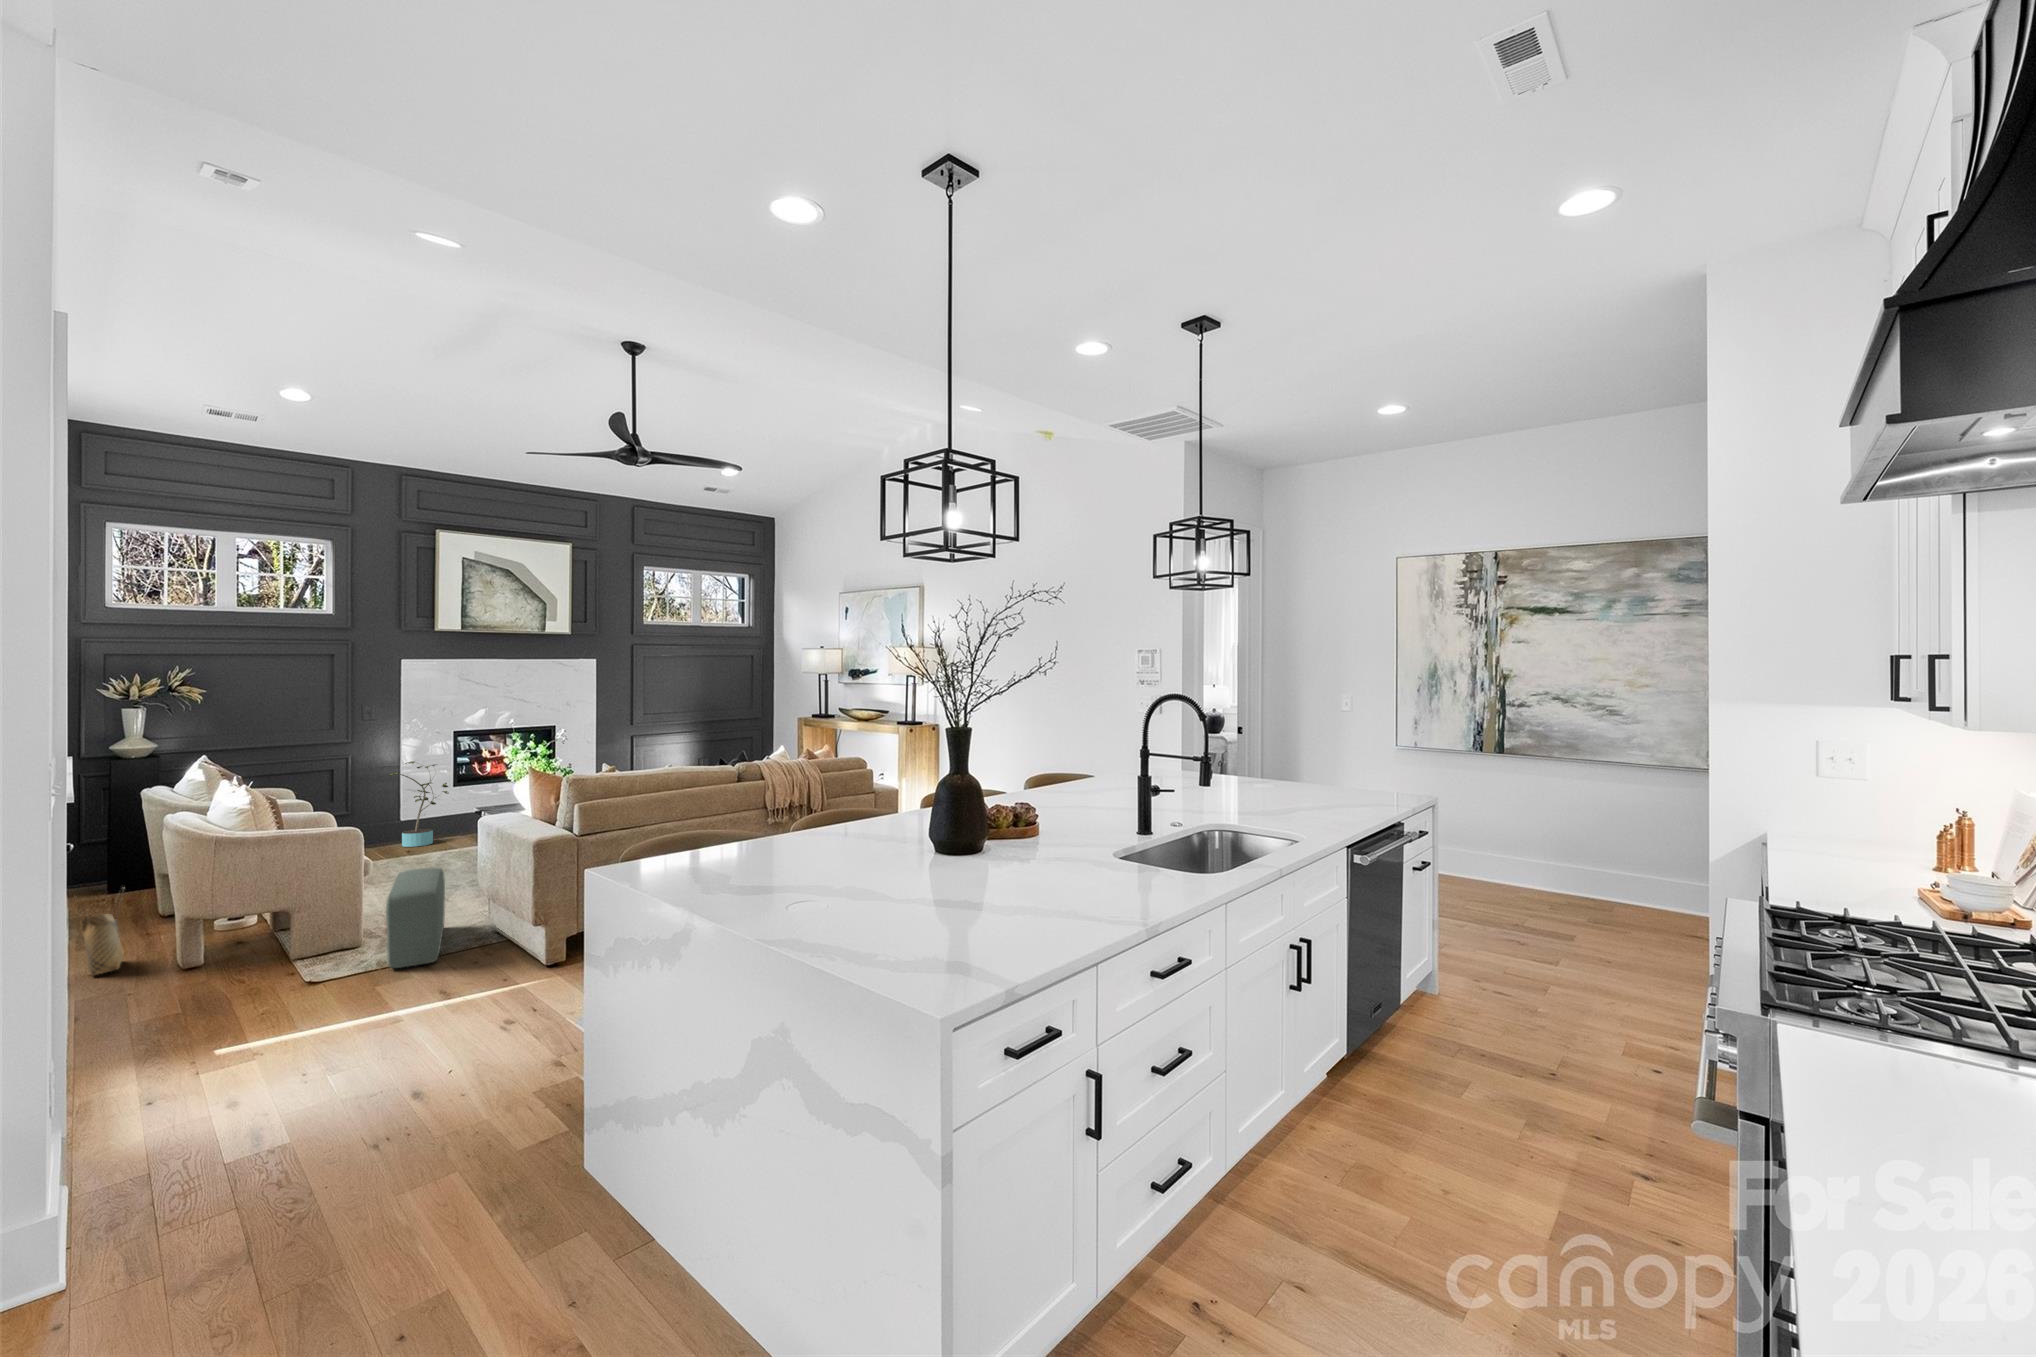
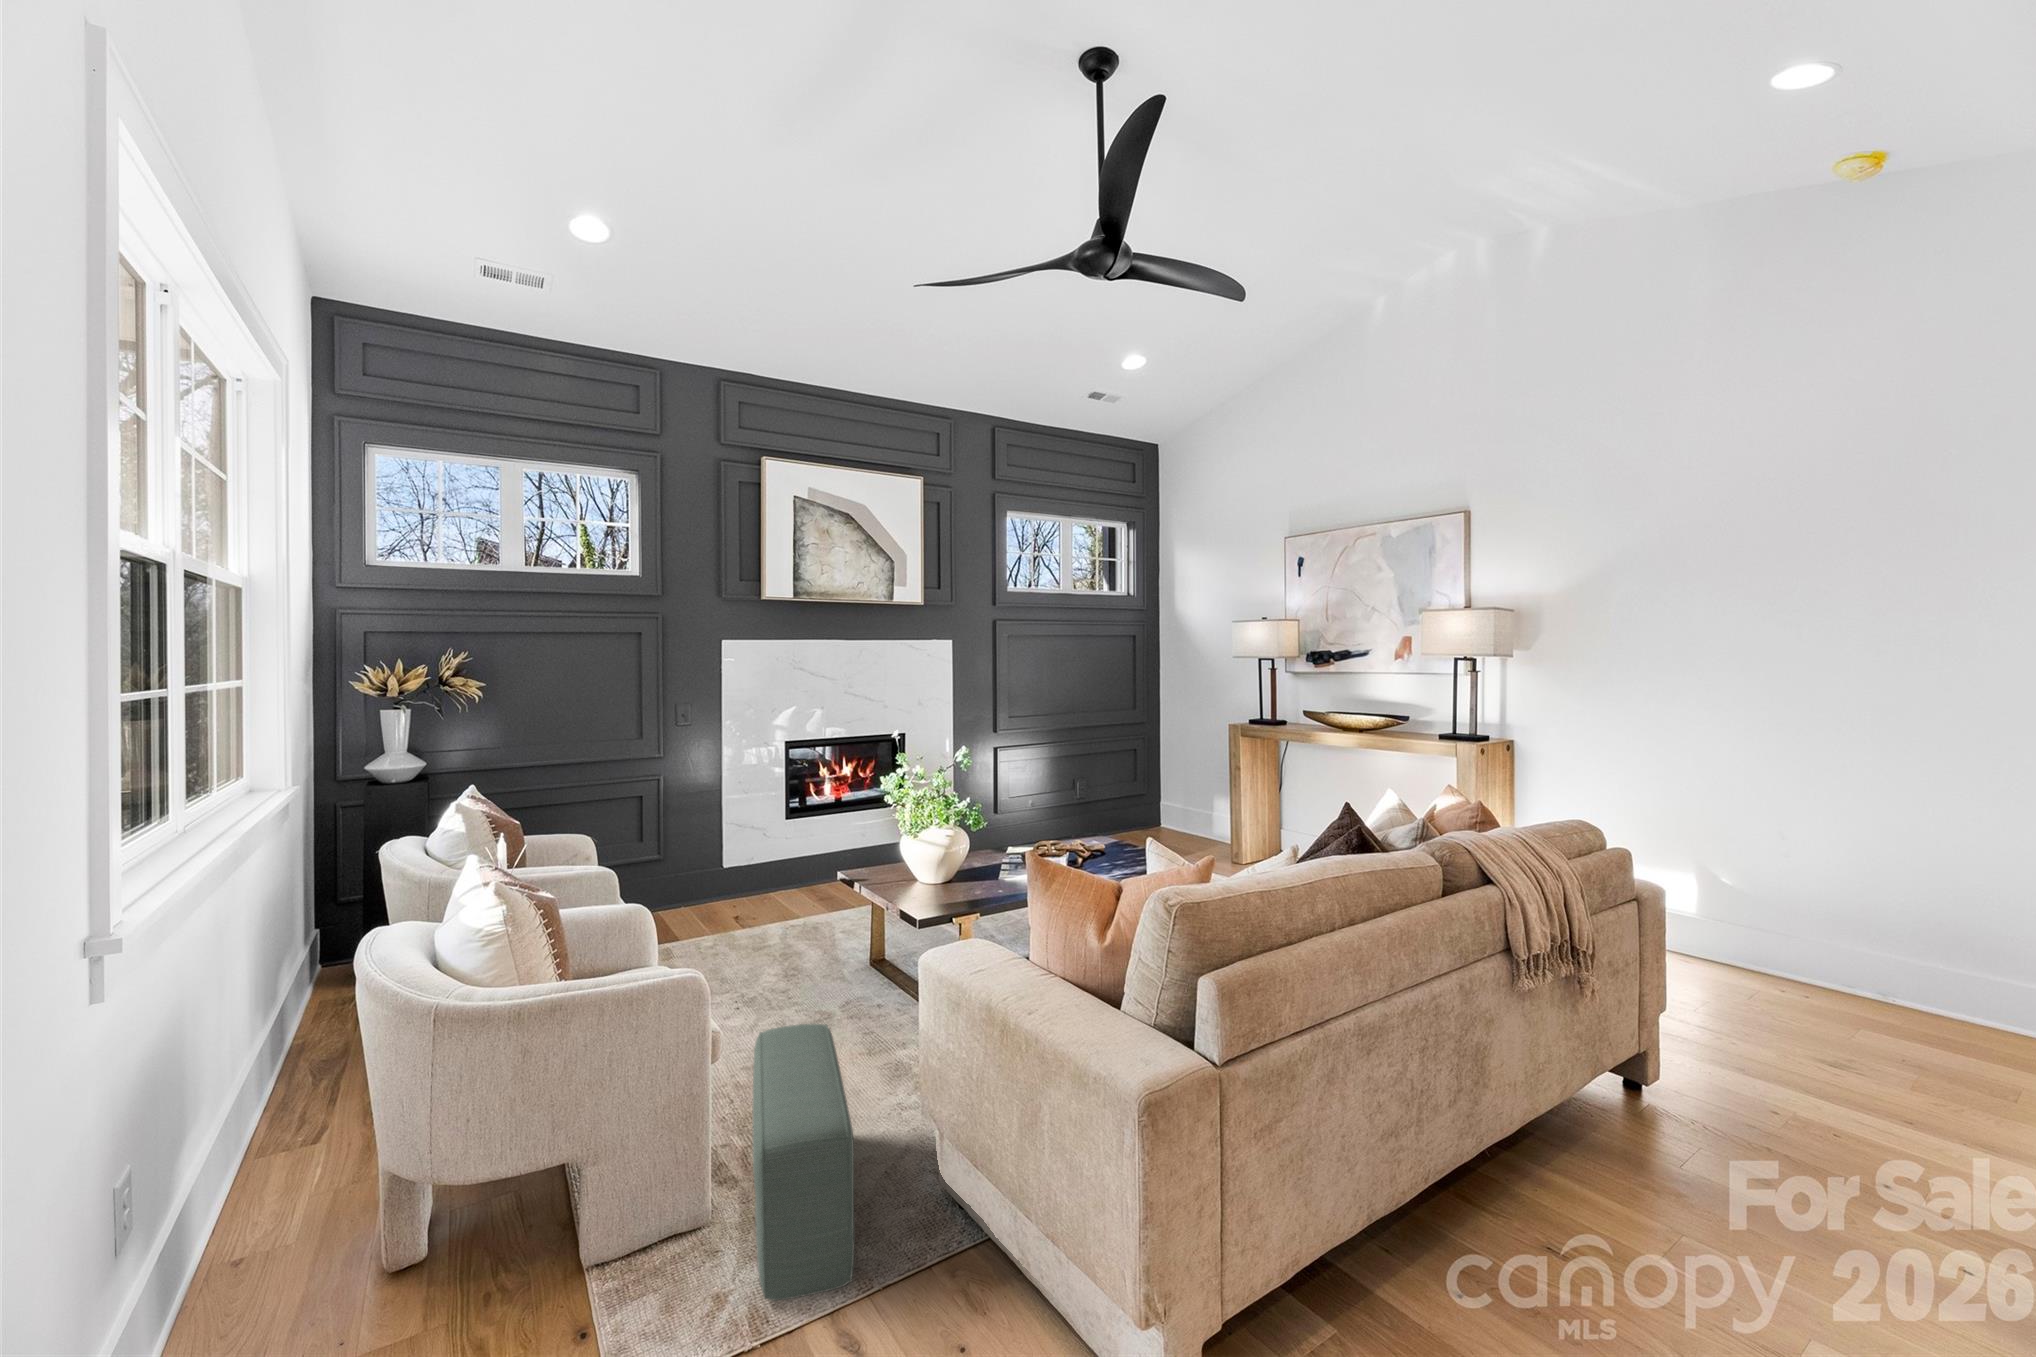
potted plant: present [389,761,449,847] -> none [708,783,784,907]
woven basket: present [76,896,123,975] -> none [235,1052,319,1233]

